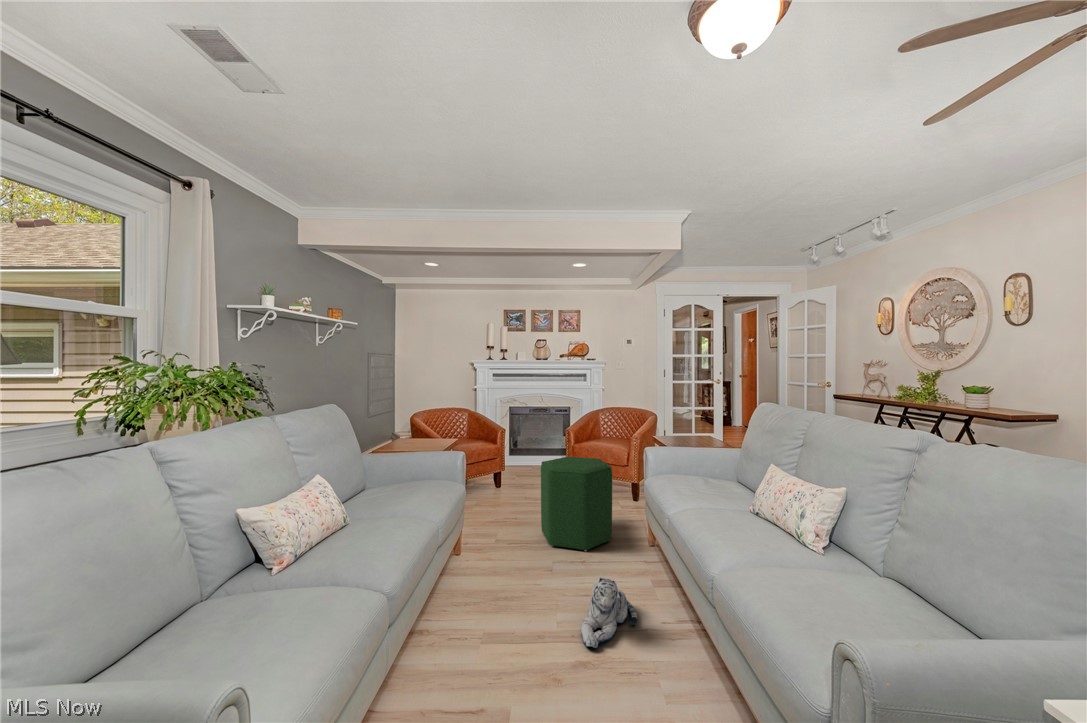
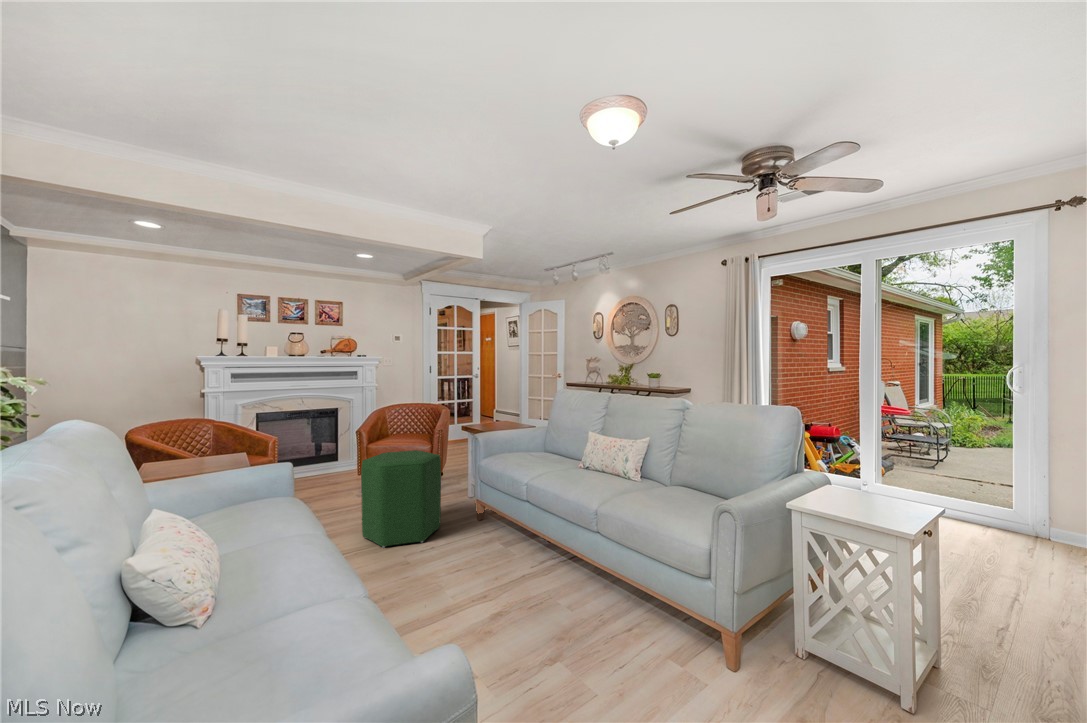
plush toy: present [581,577,637,648] -> none [468,549,513,615]

